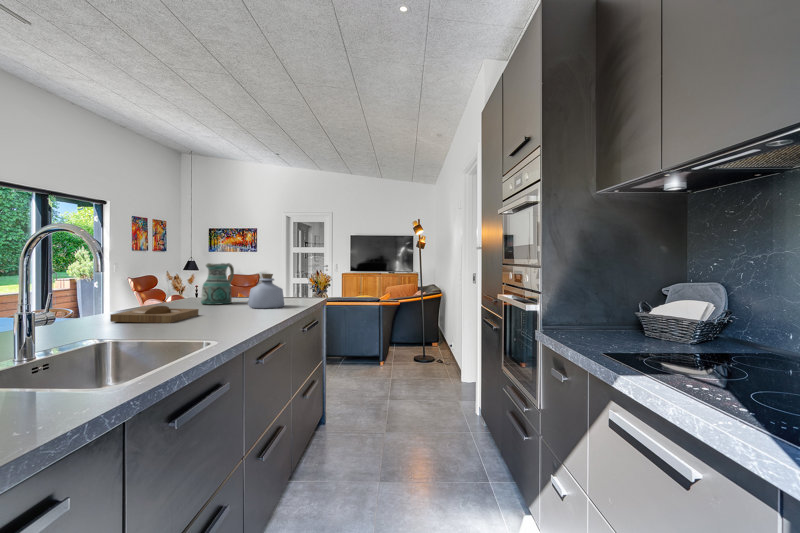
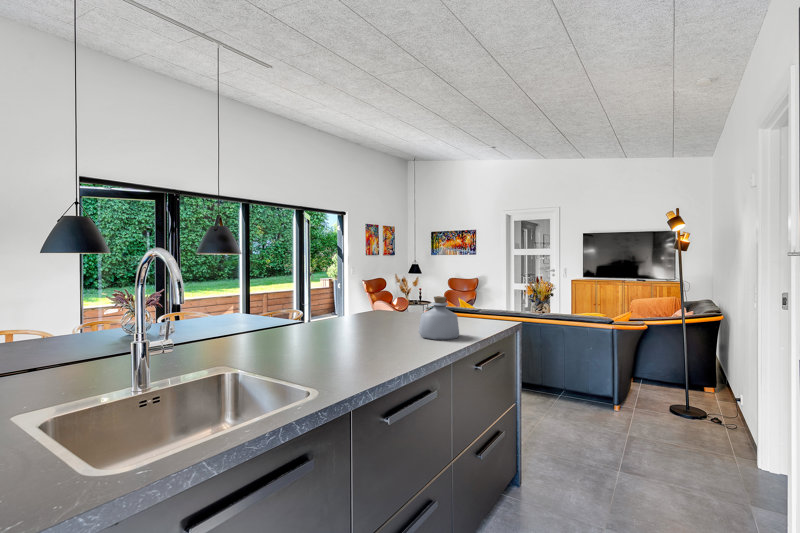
ceramic pitcher: present [201,263,234,305] -> none [380,280,415,327]
tray: present [110,306,199,323] -> none [276,331,359,355]

